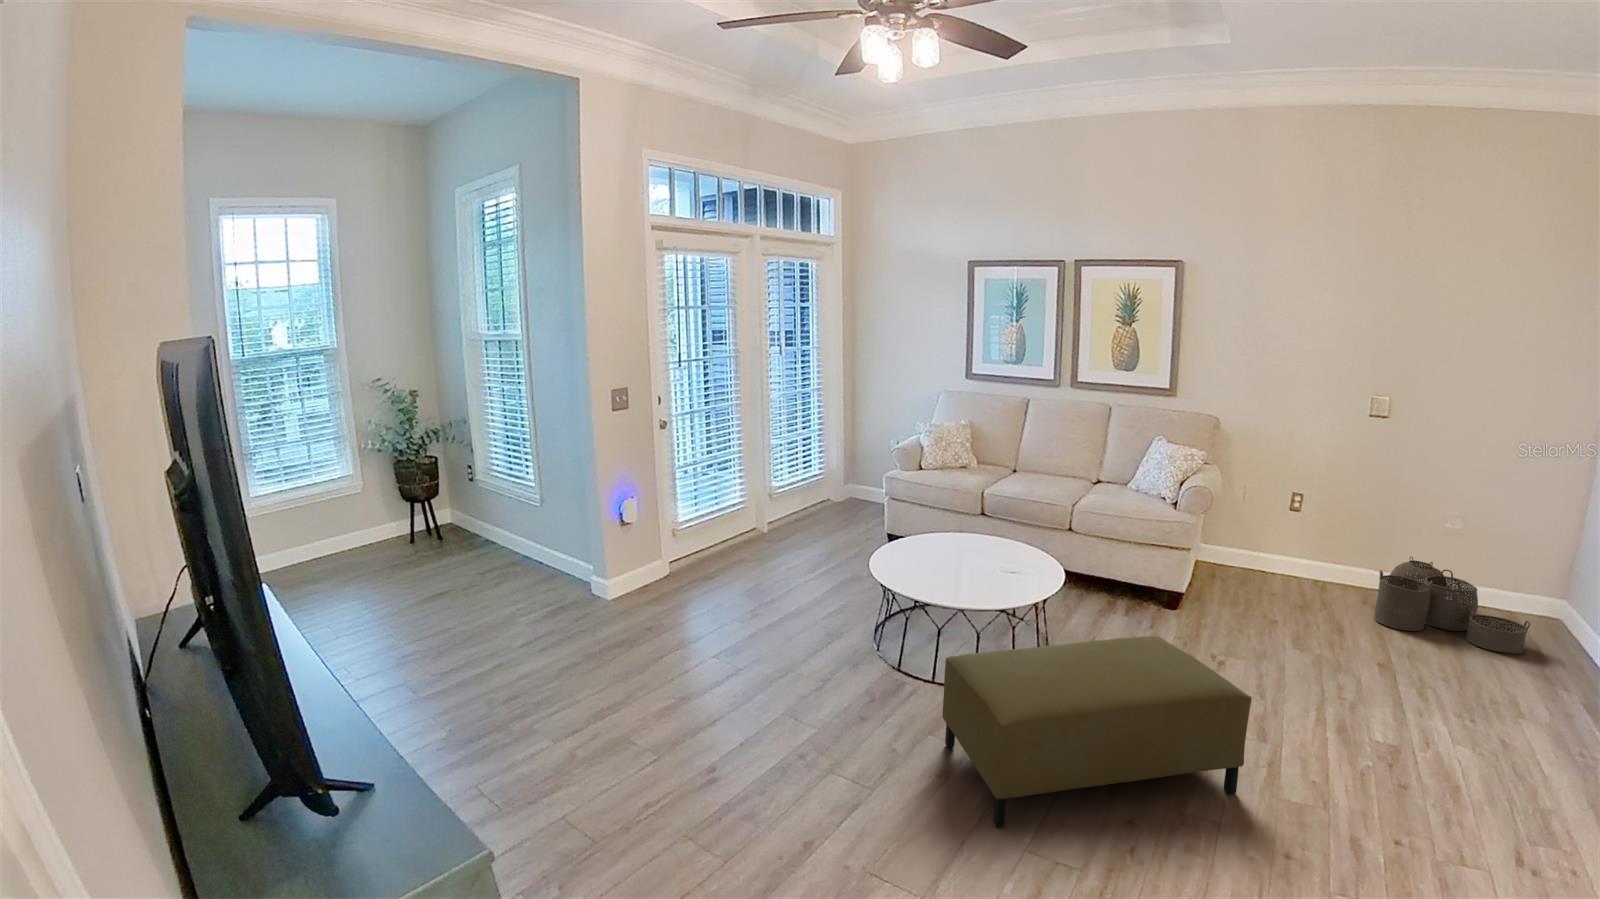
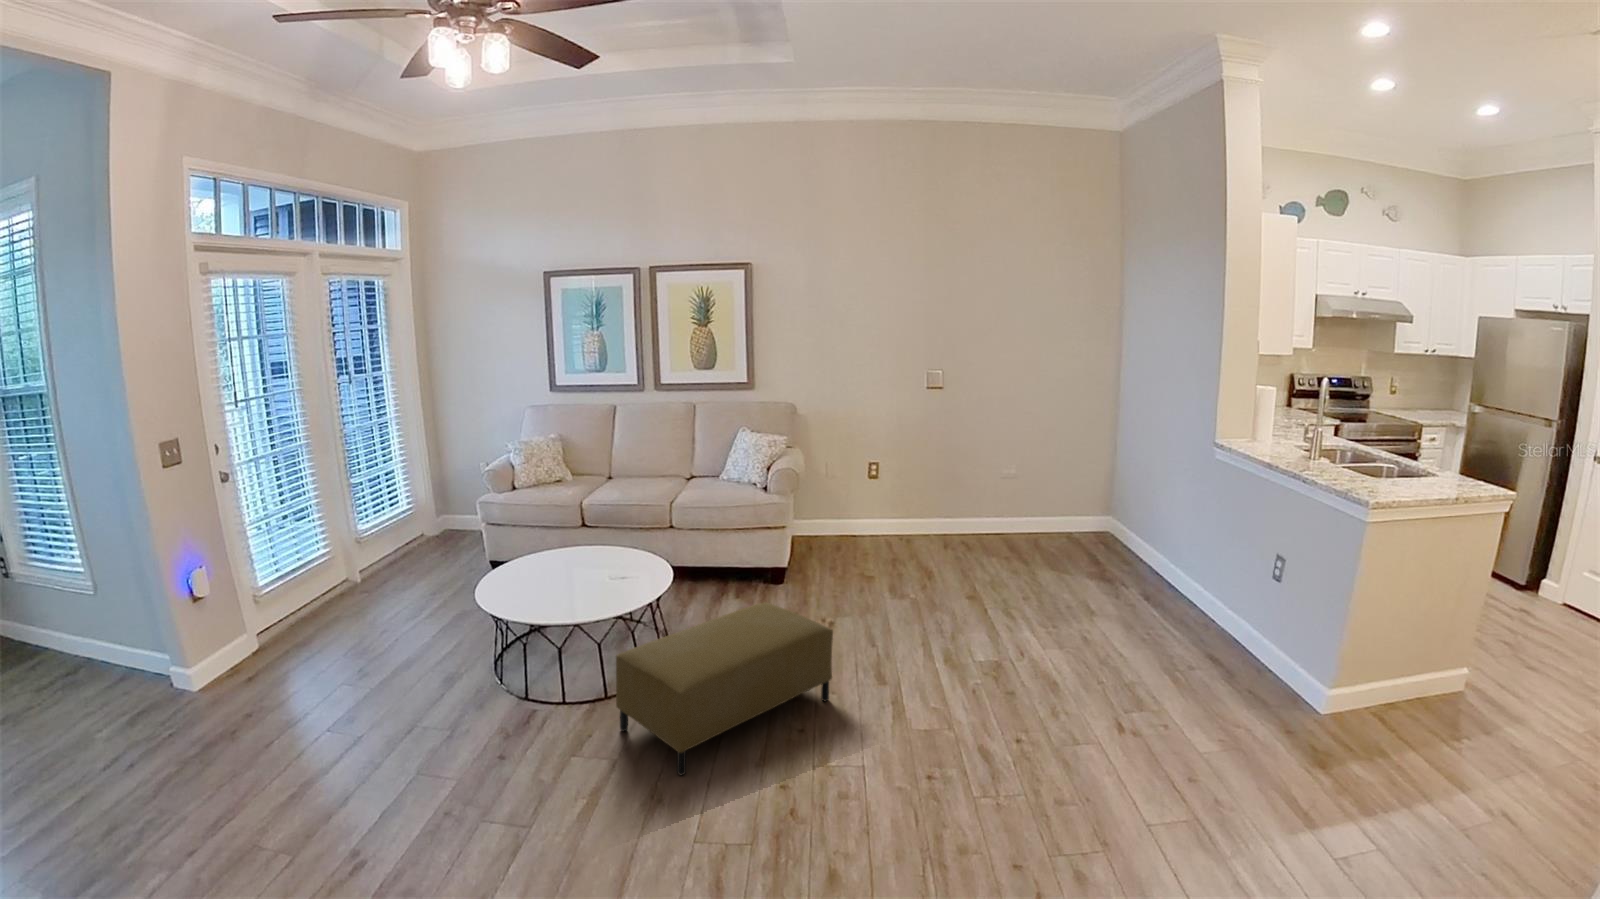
woven basket: present [1374,557,1530,654] -> none [885,513,965,568]

